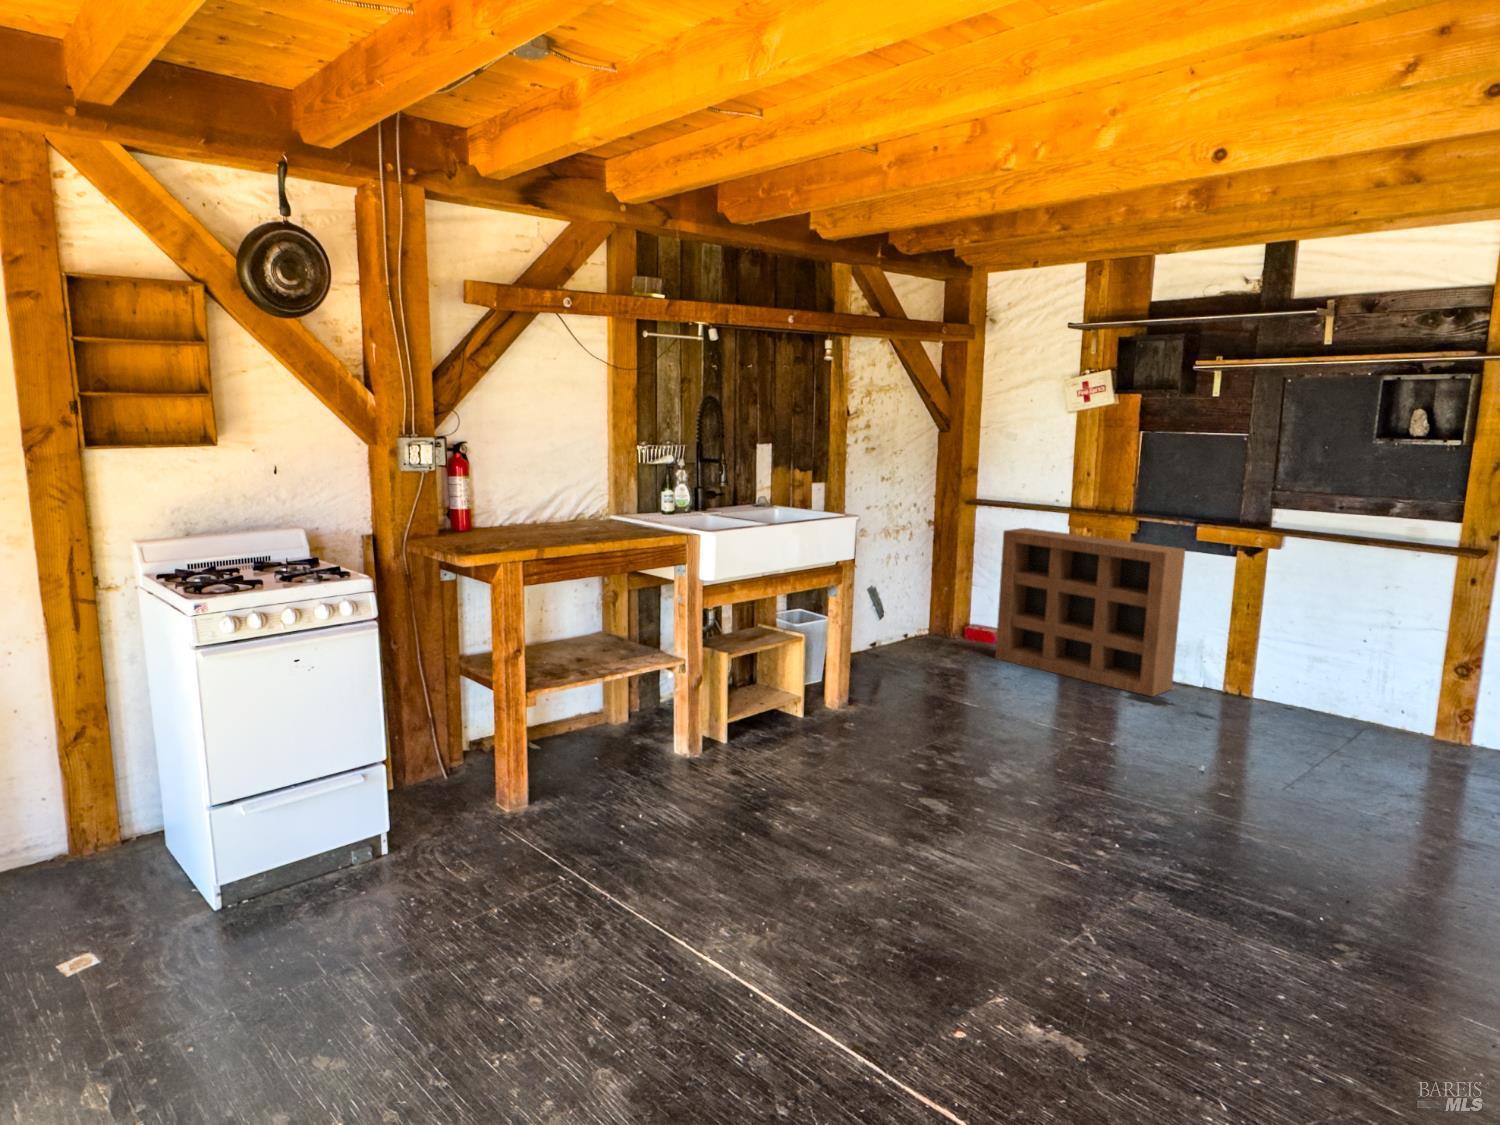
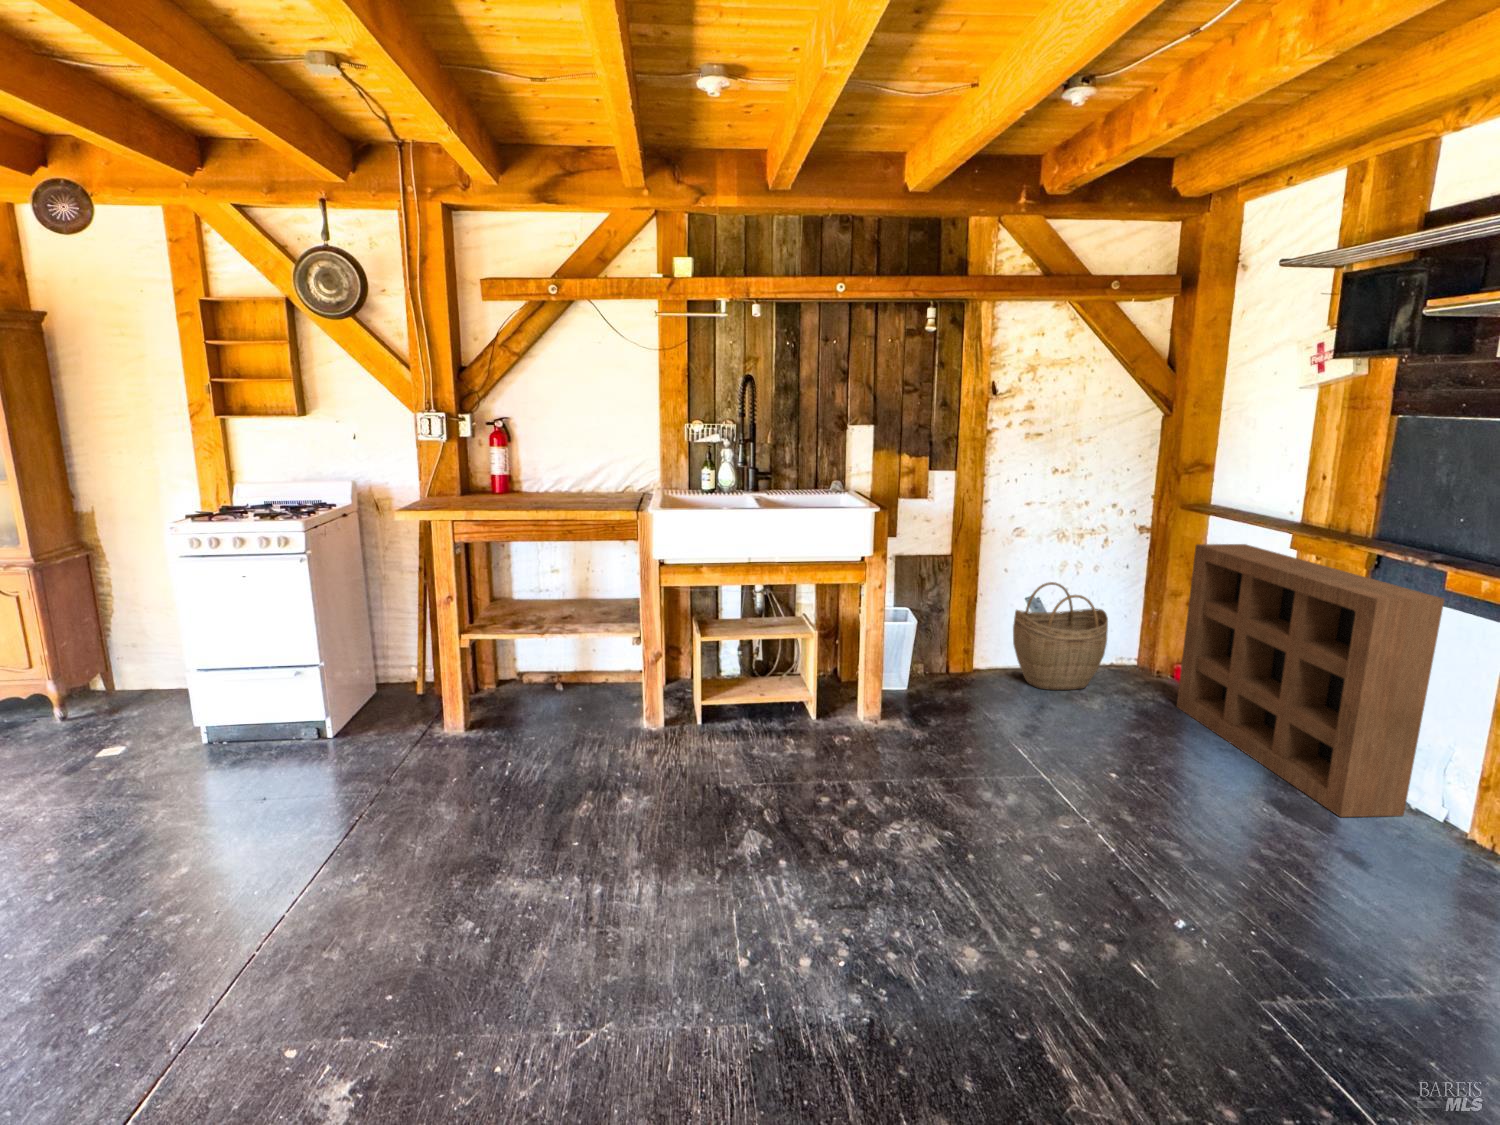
woven basket: none [872,573,943,664] -> present [1013,582,1108,690]

